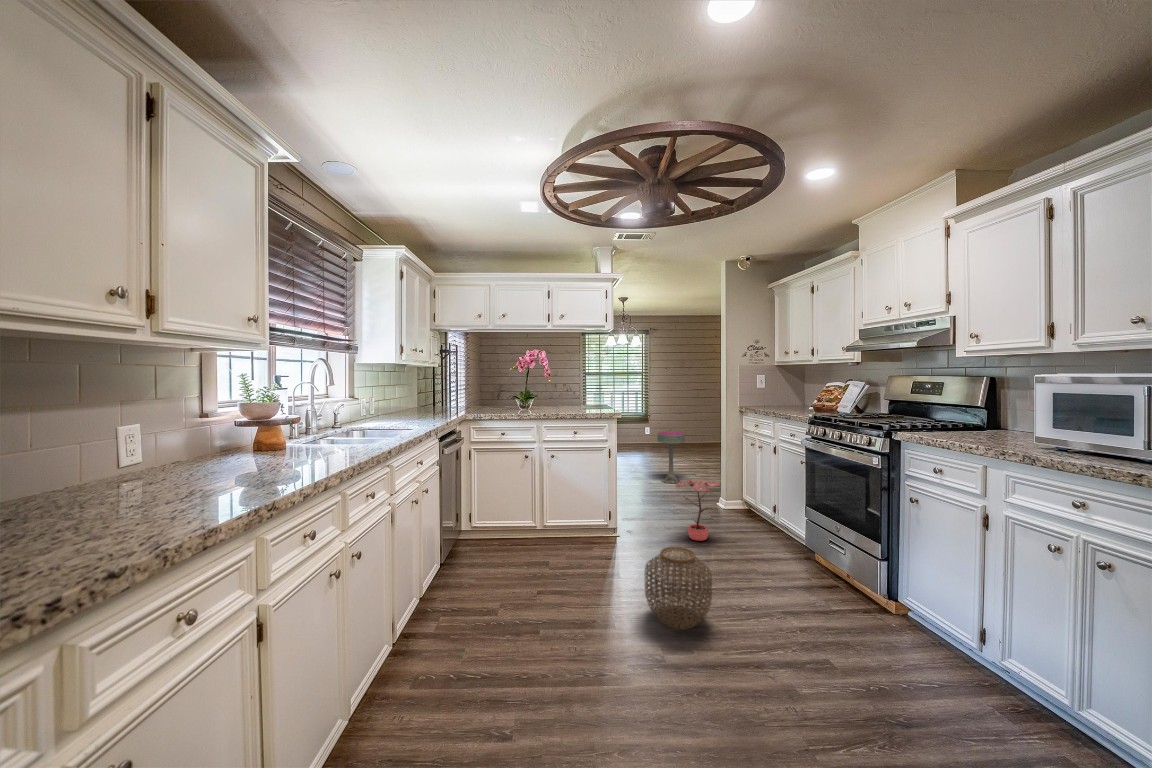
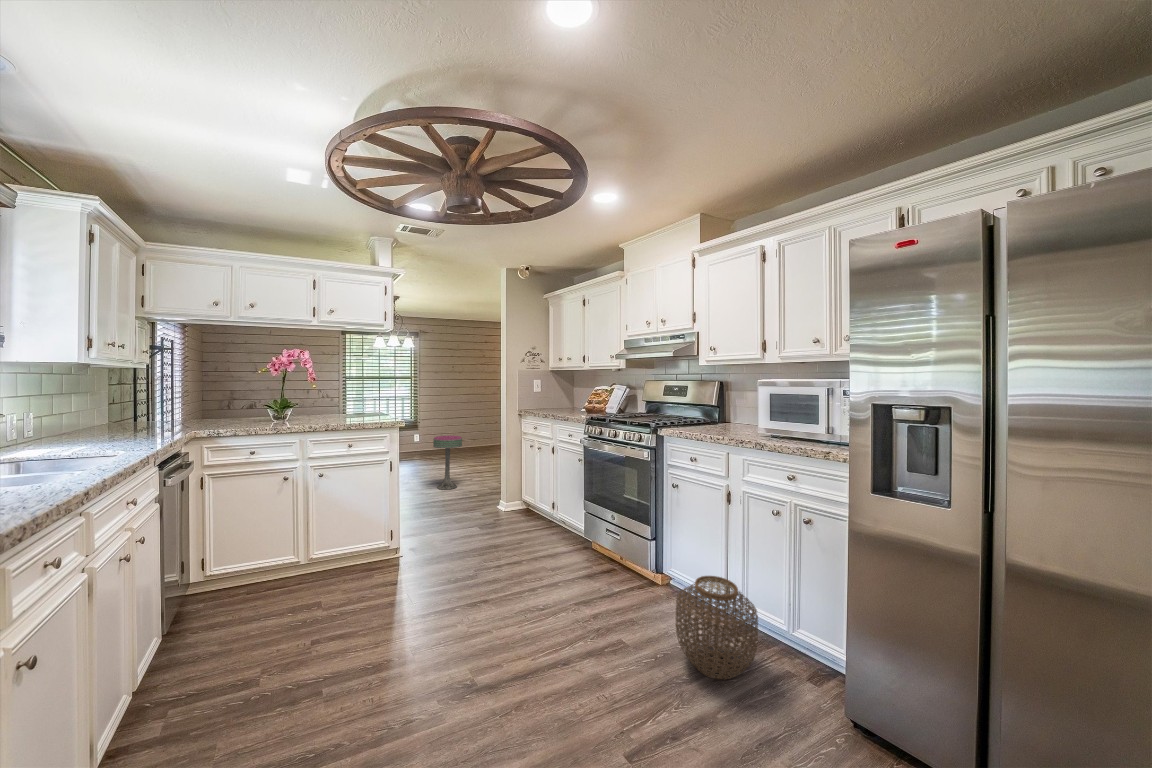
potted plant: present [675,479,721,541] -> none [460,484,507,549]
woven basket: present [645,547,712,629] -> present [676,576,758,679]

